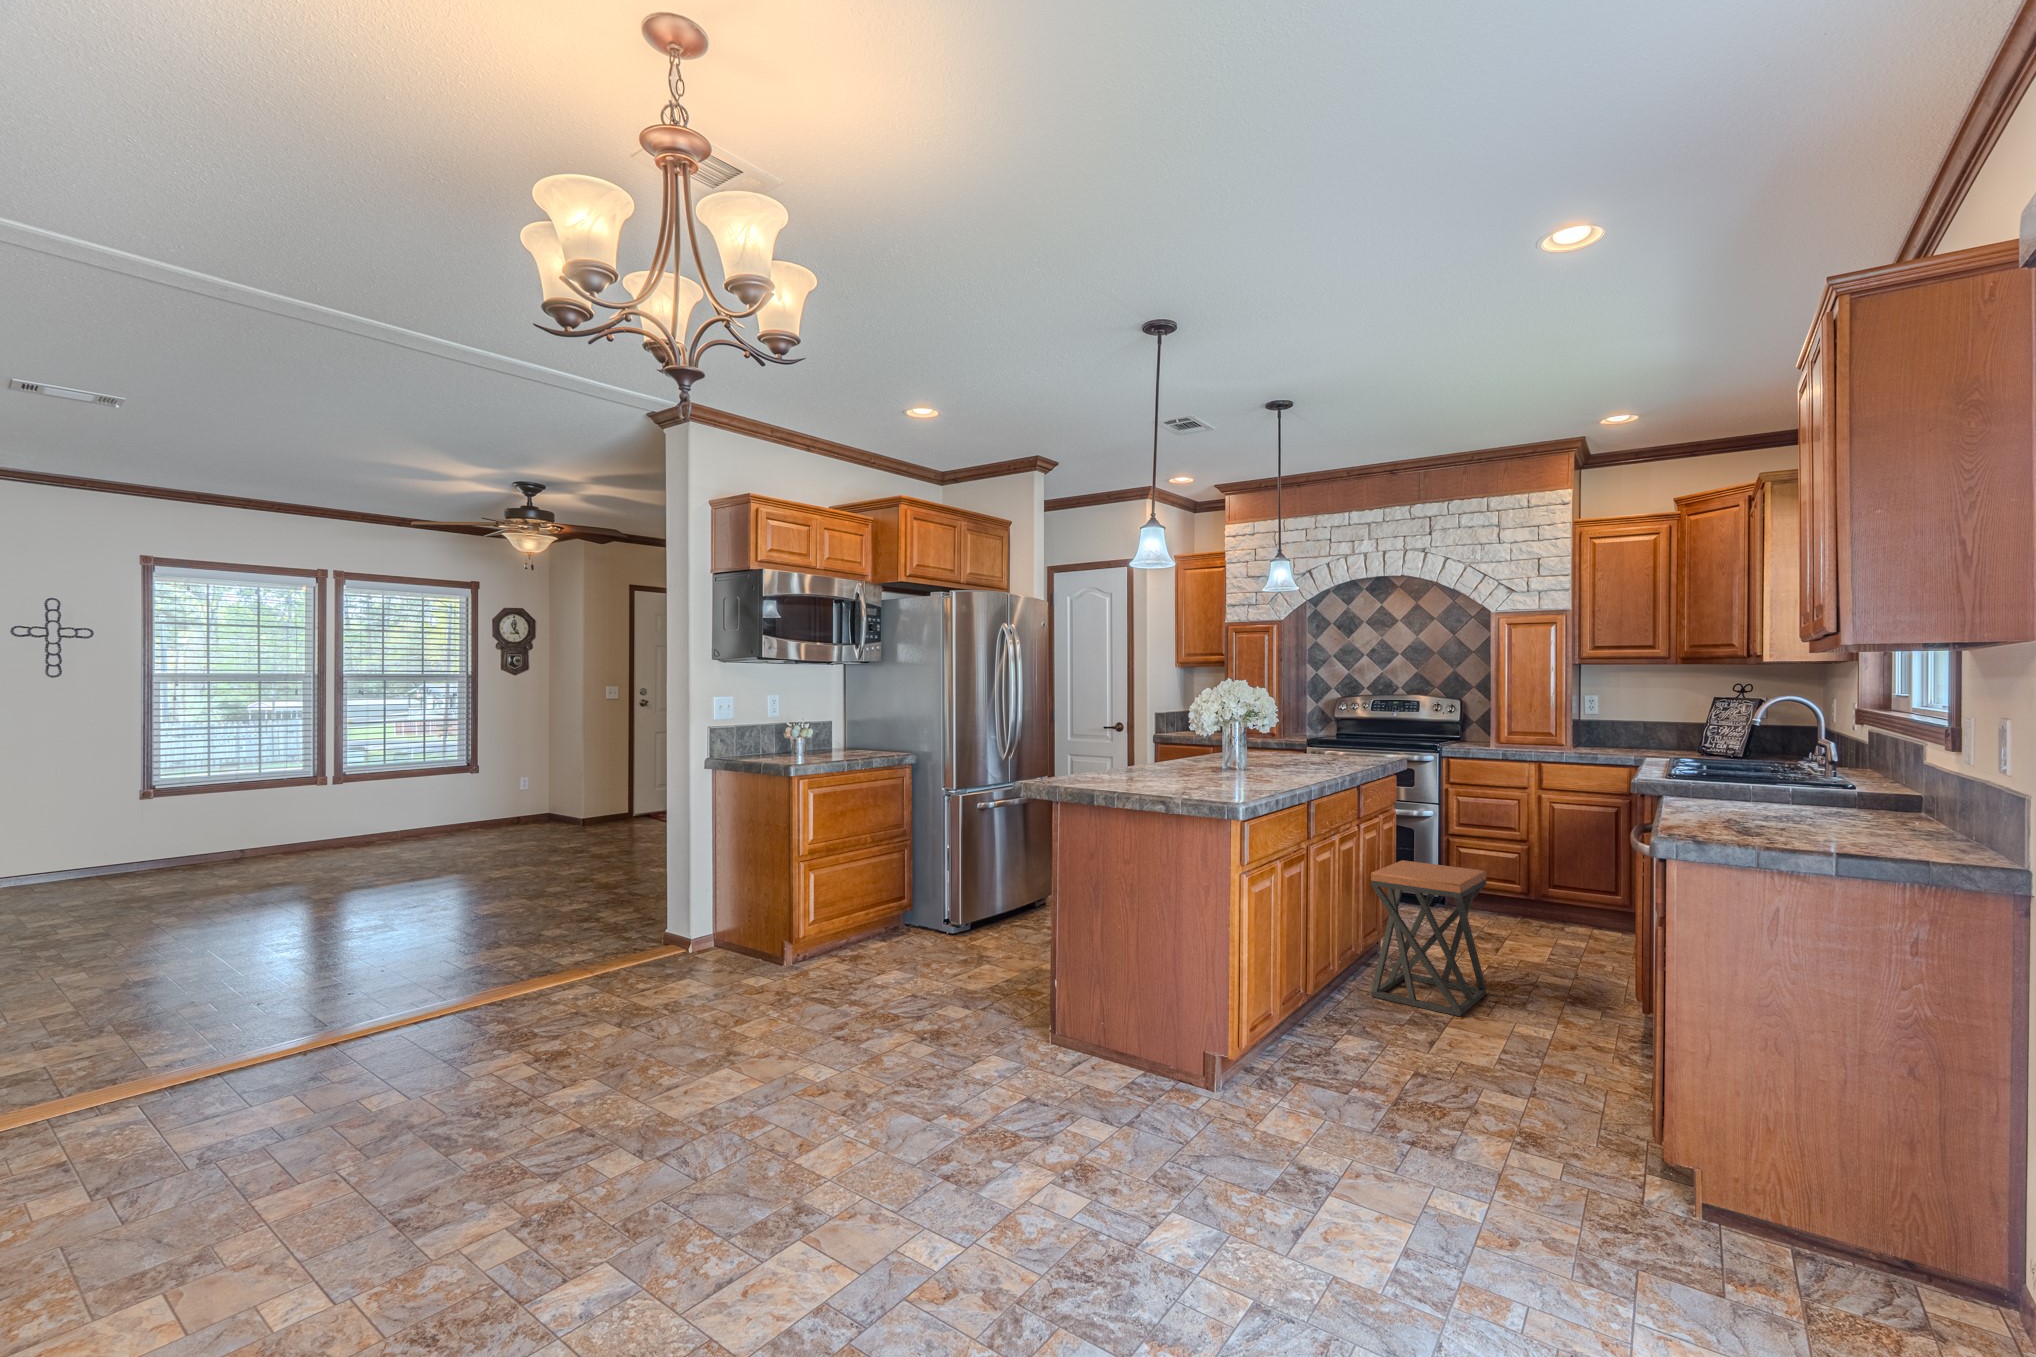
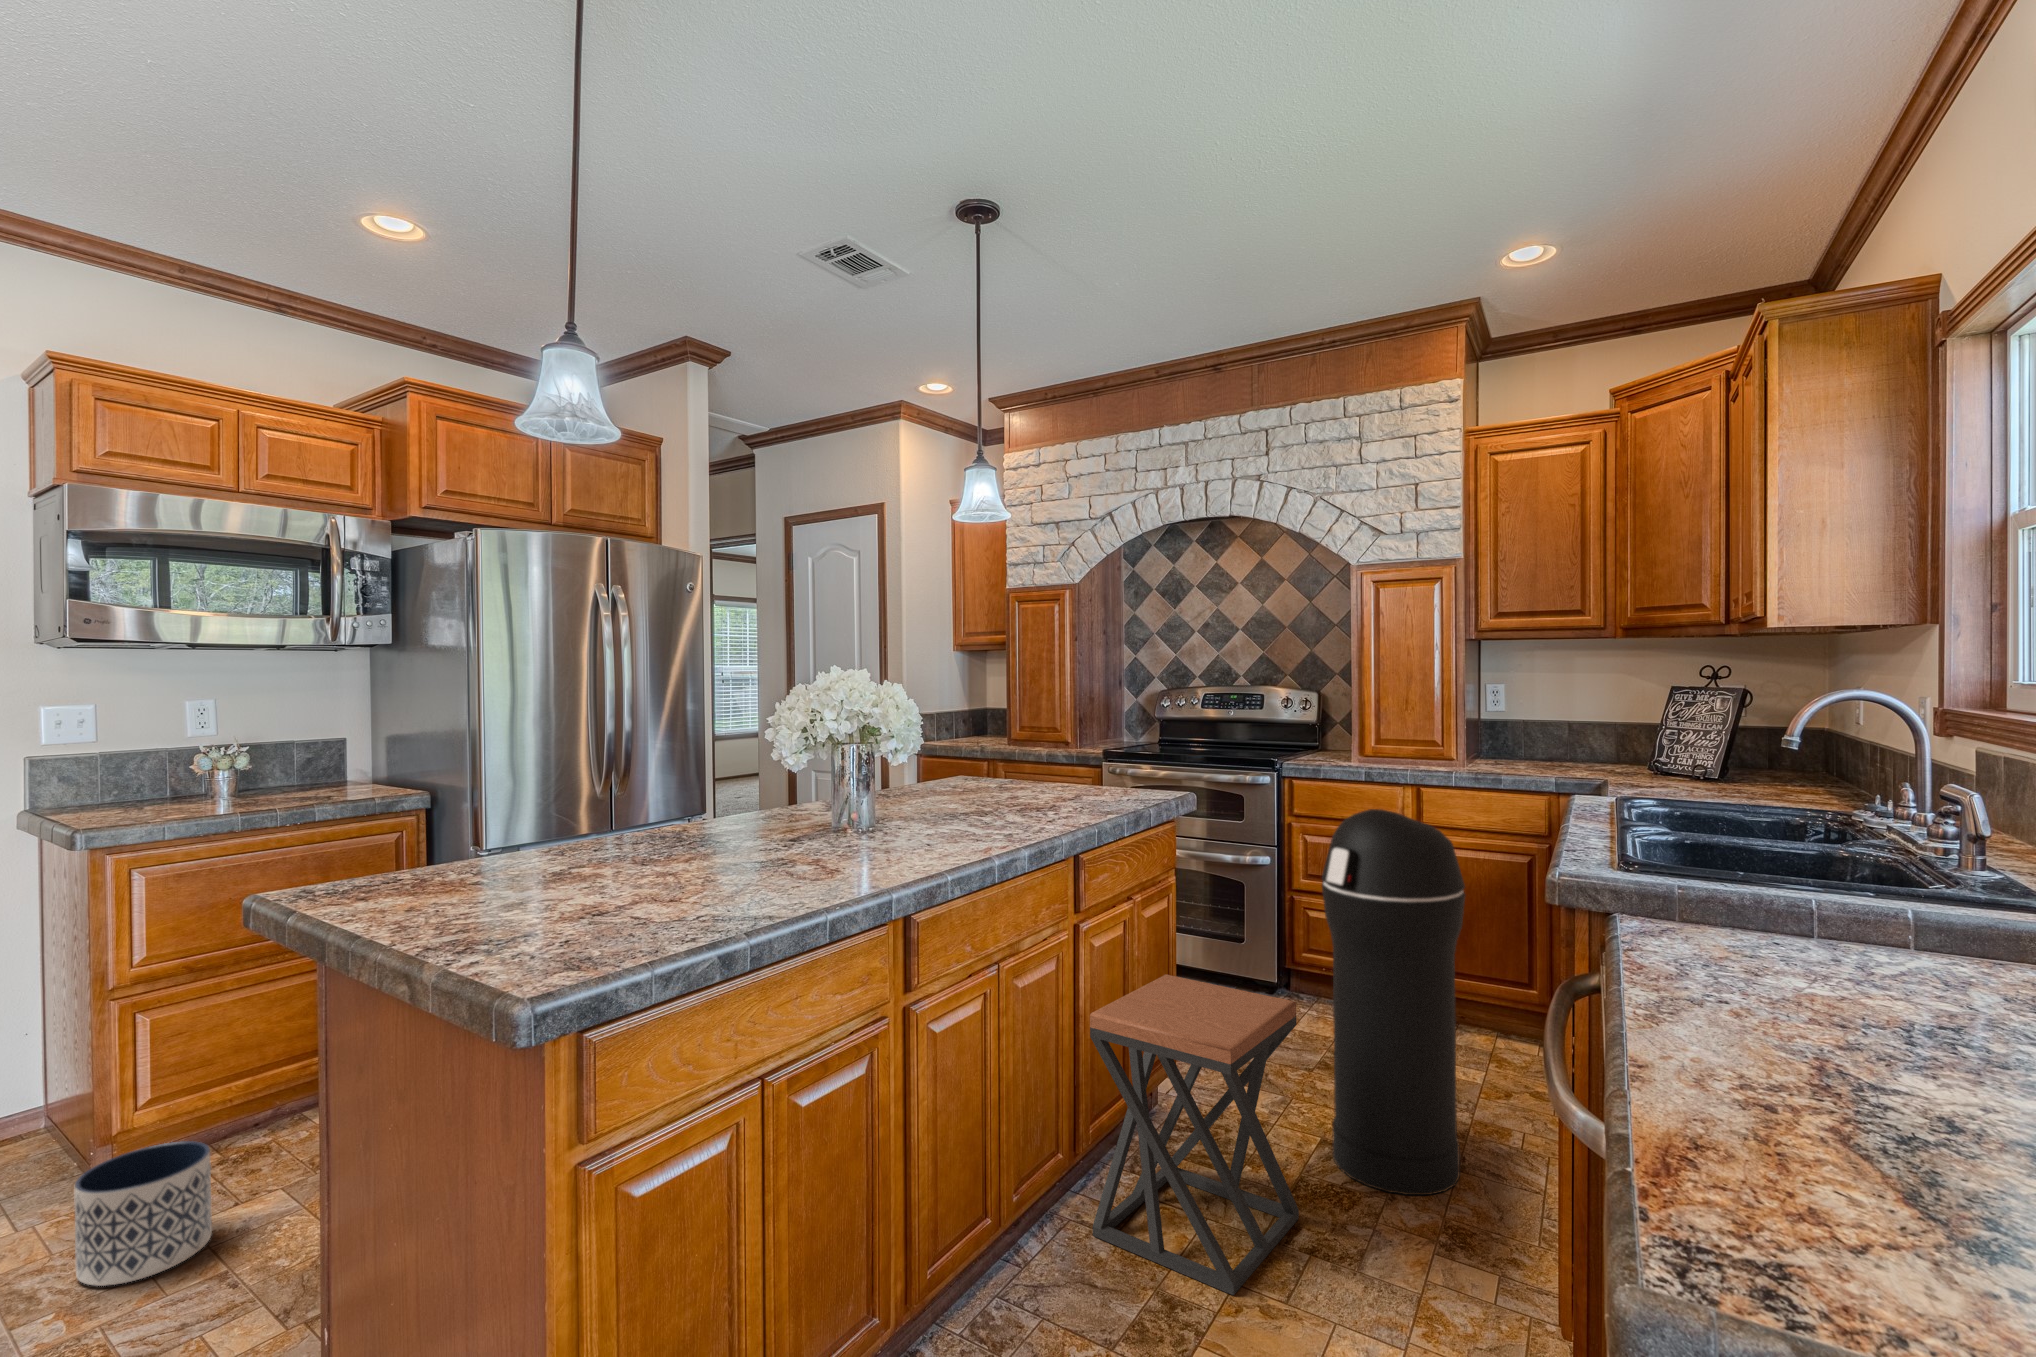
trash can: none [1493,766,1583,988] -> present [1322,809,1465,1195]
planter: none [825,934,880,999] -> present [74,1141,212,1286]

